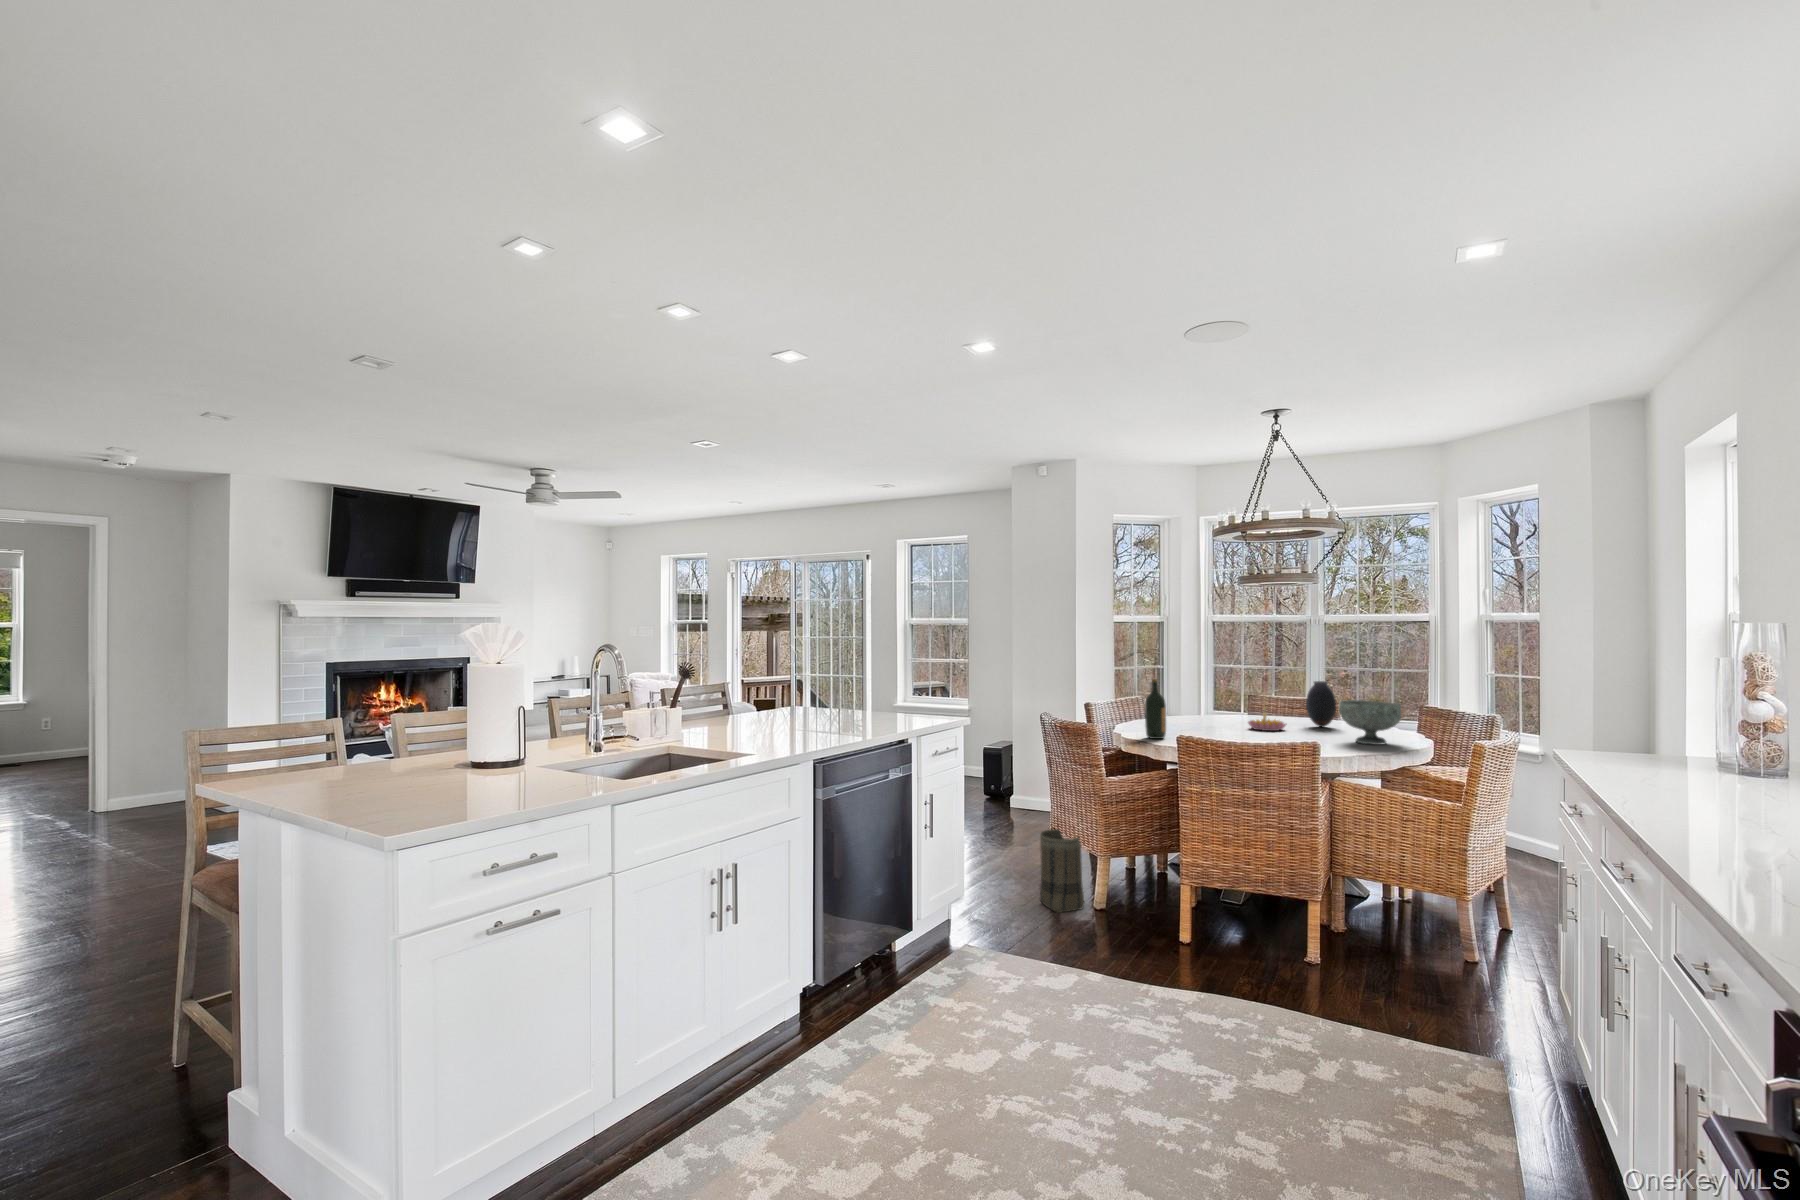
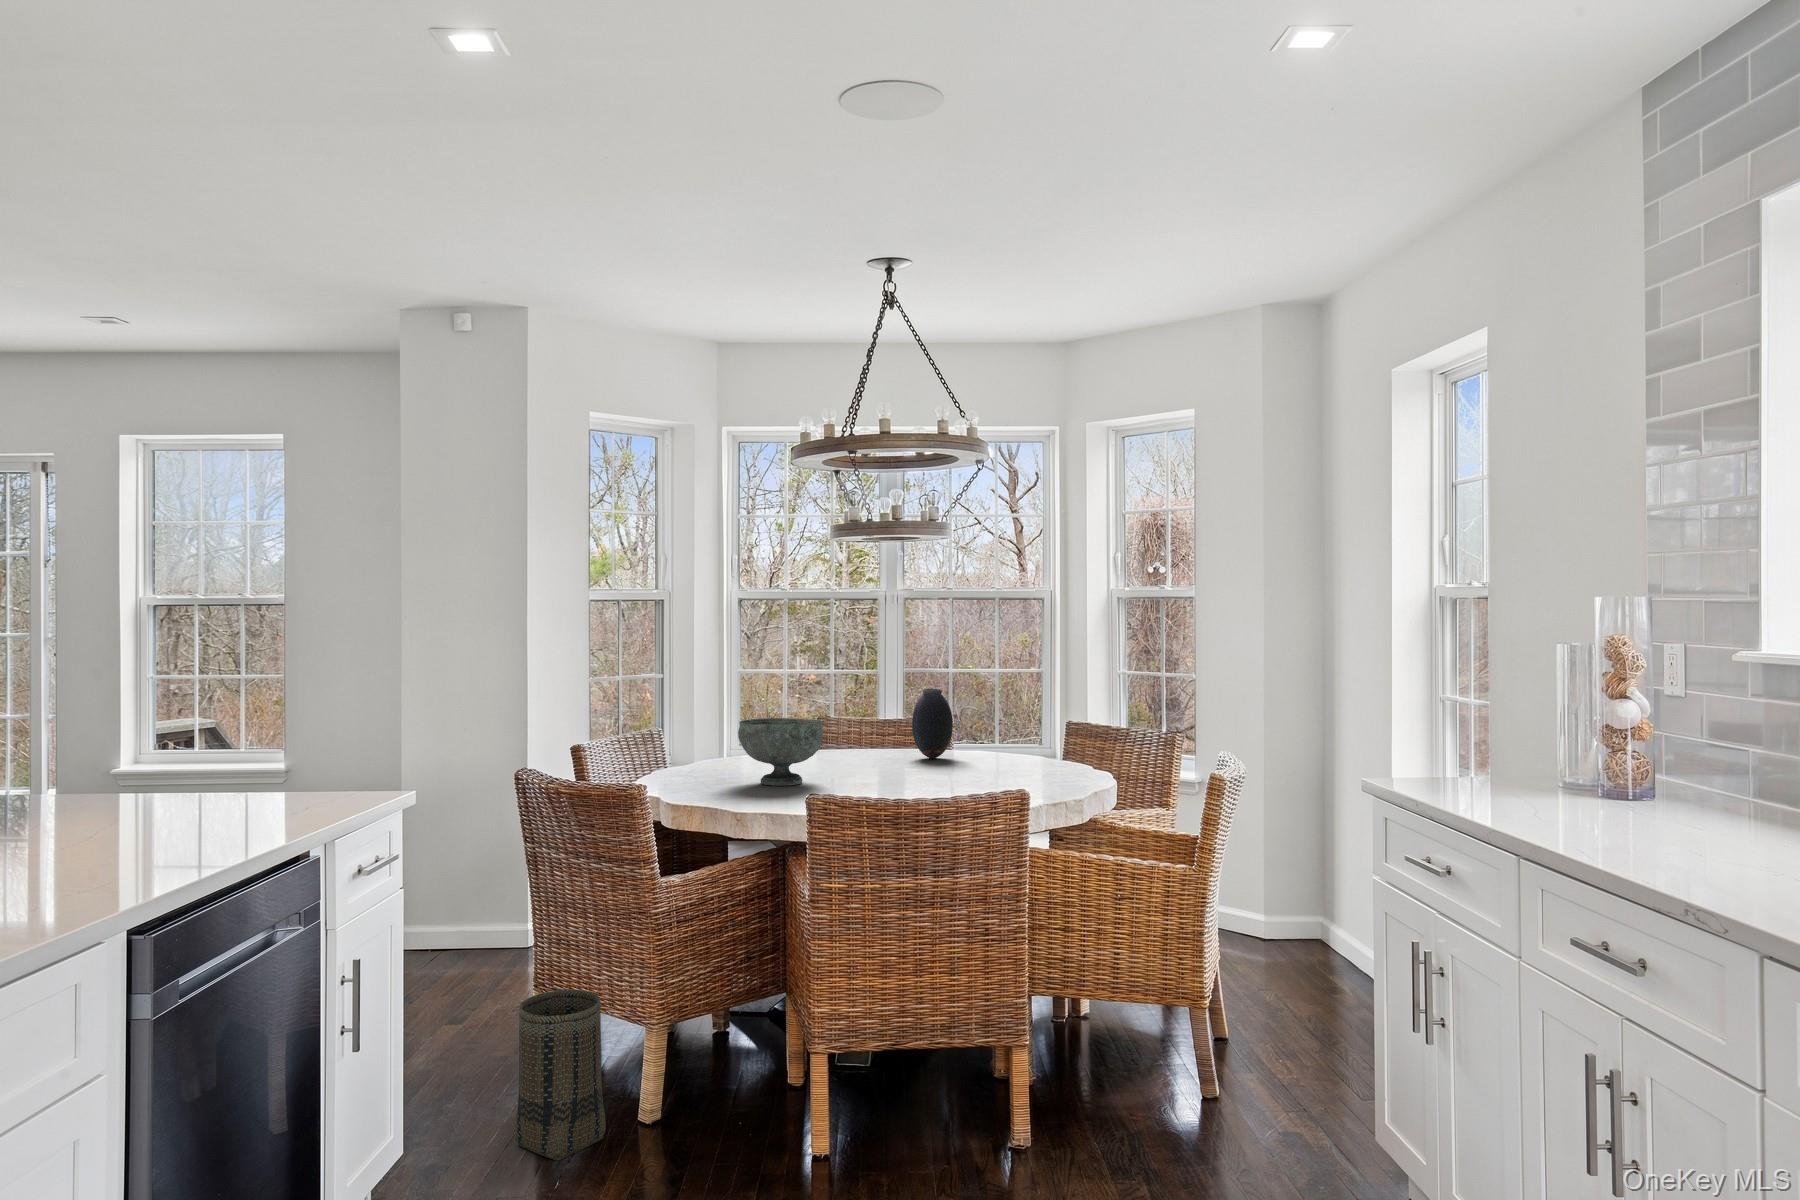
wine bottle: present [1145,679,1166,739] -> none [705,693,741,800]
decorative bowl: present [1339,700,1401,745] -> present [738,718,823,785]
candle holder: present [1248,707,1287,731] -> none [839,729,896,770]

